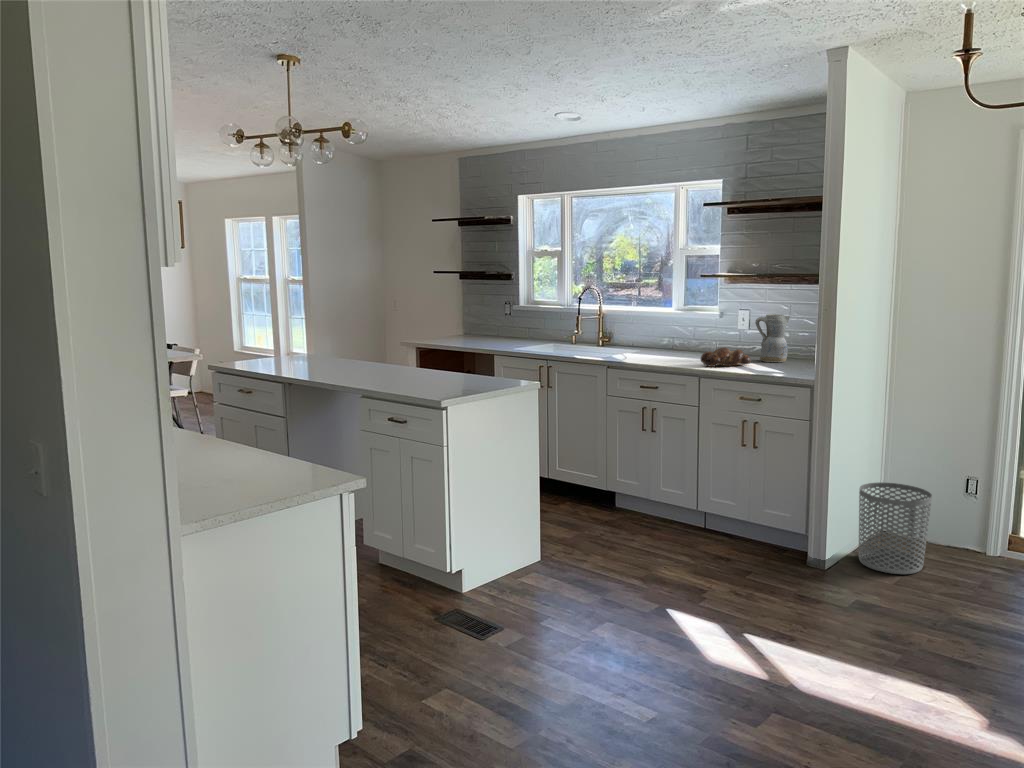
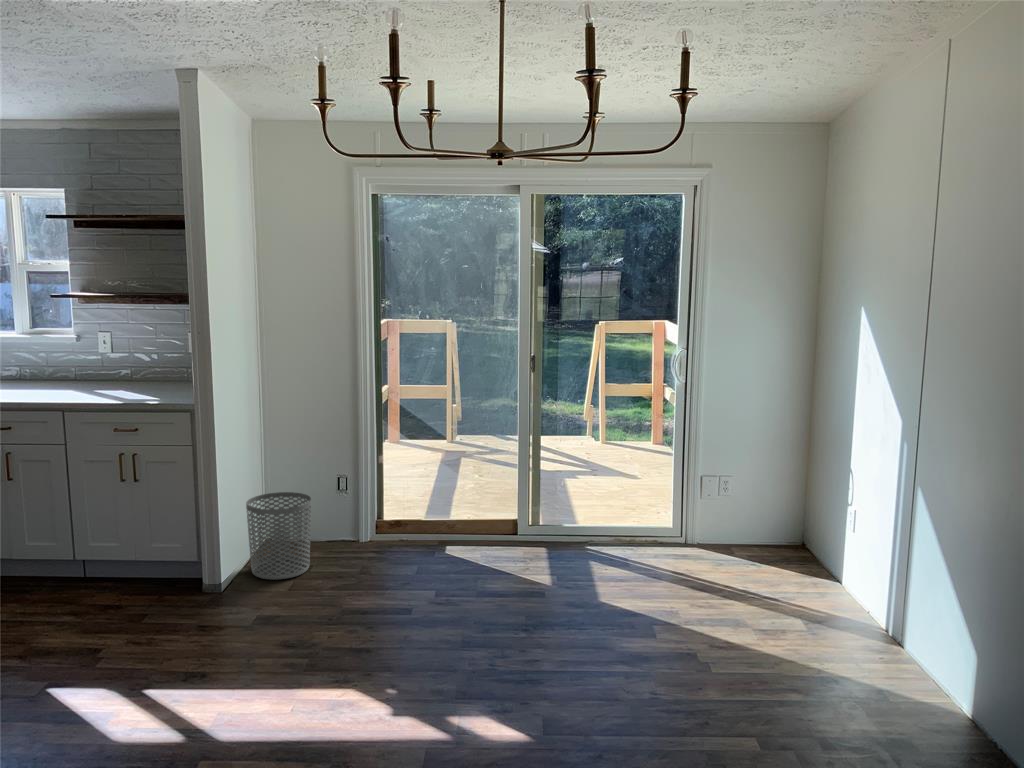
ceramic pitcher: present [755,314,790,362] -> none [120,336,159,387]
bread loaf: present [701,348,751,367] -> none [57,375,119,398]

